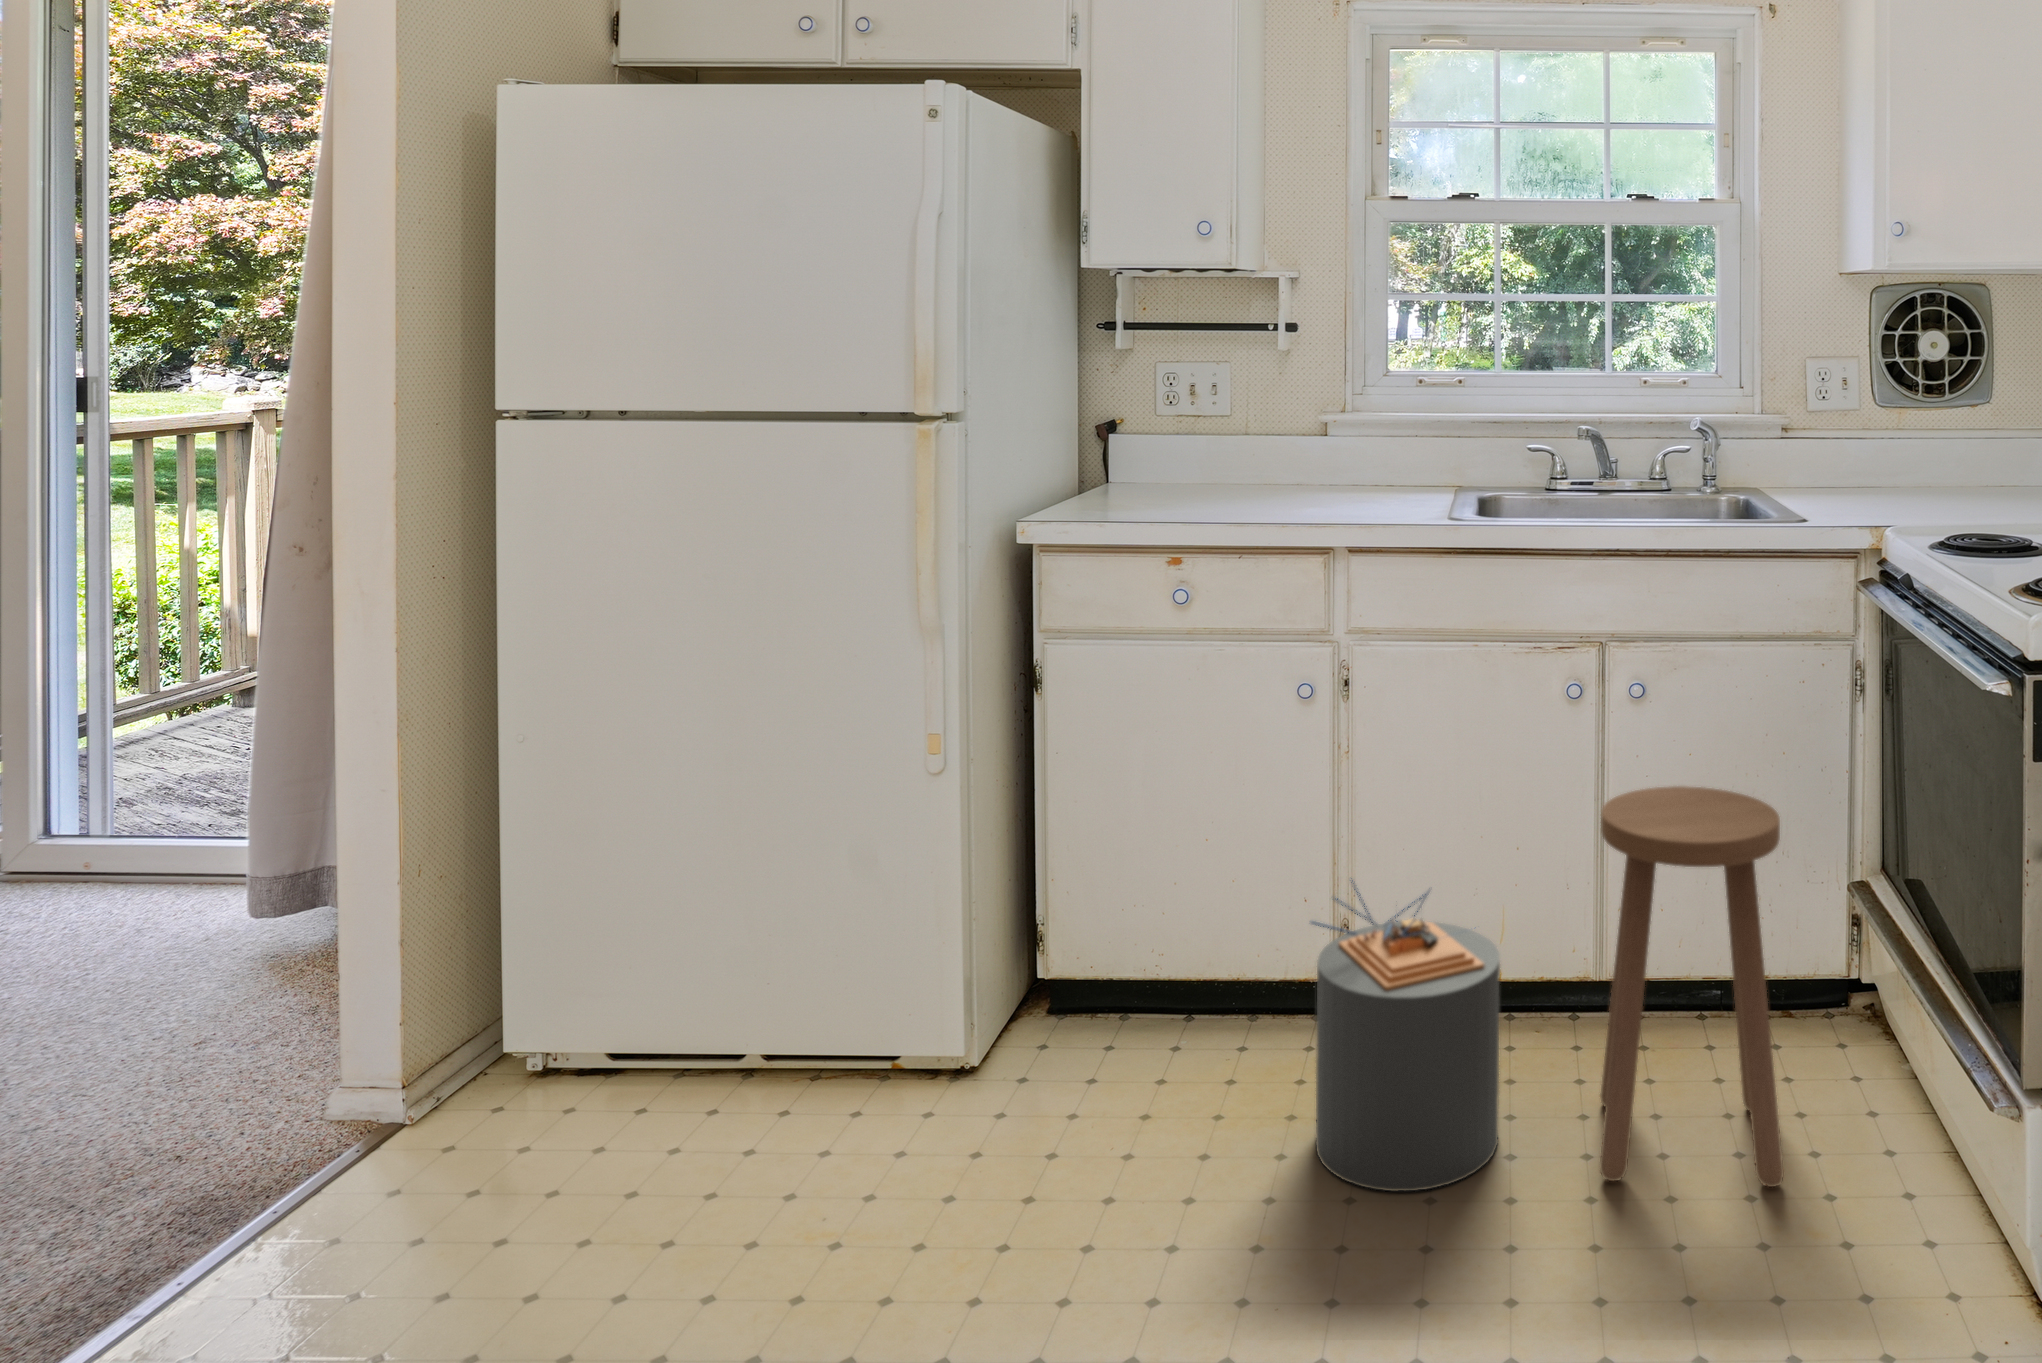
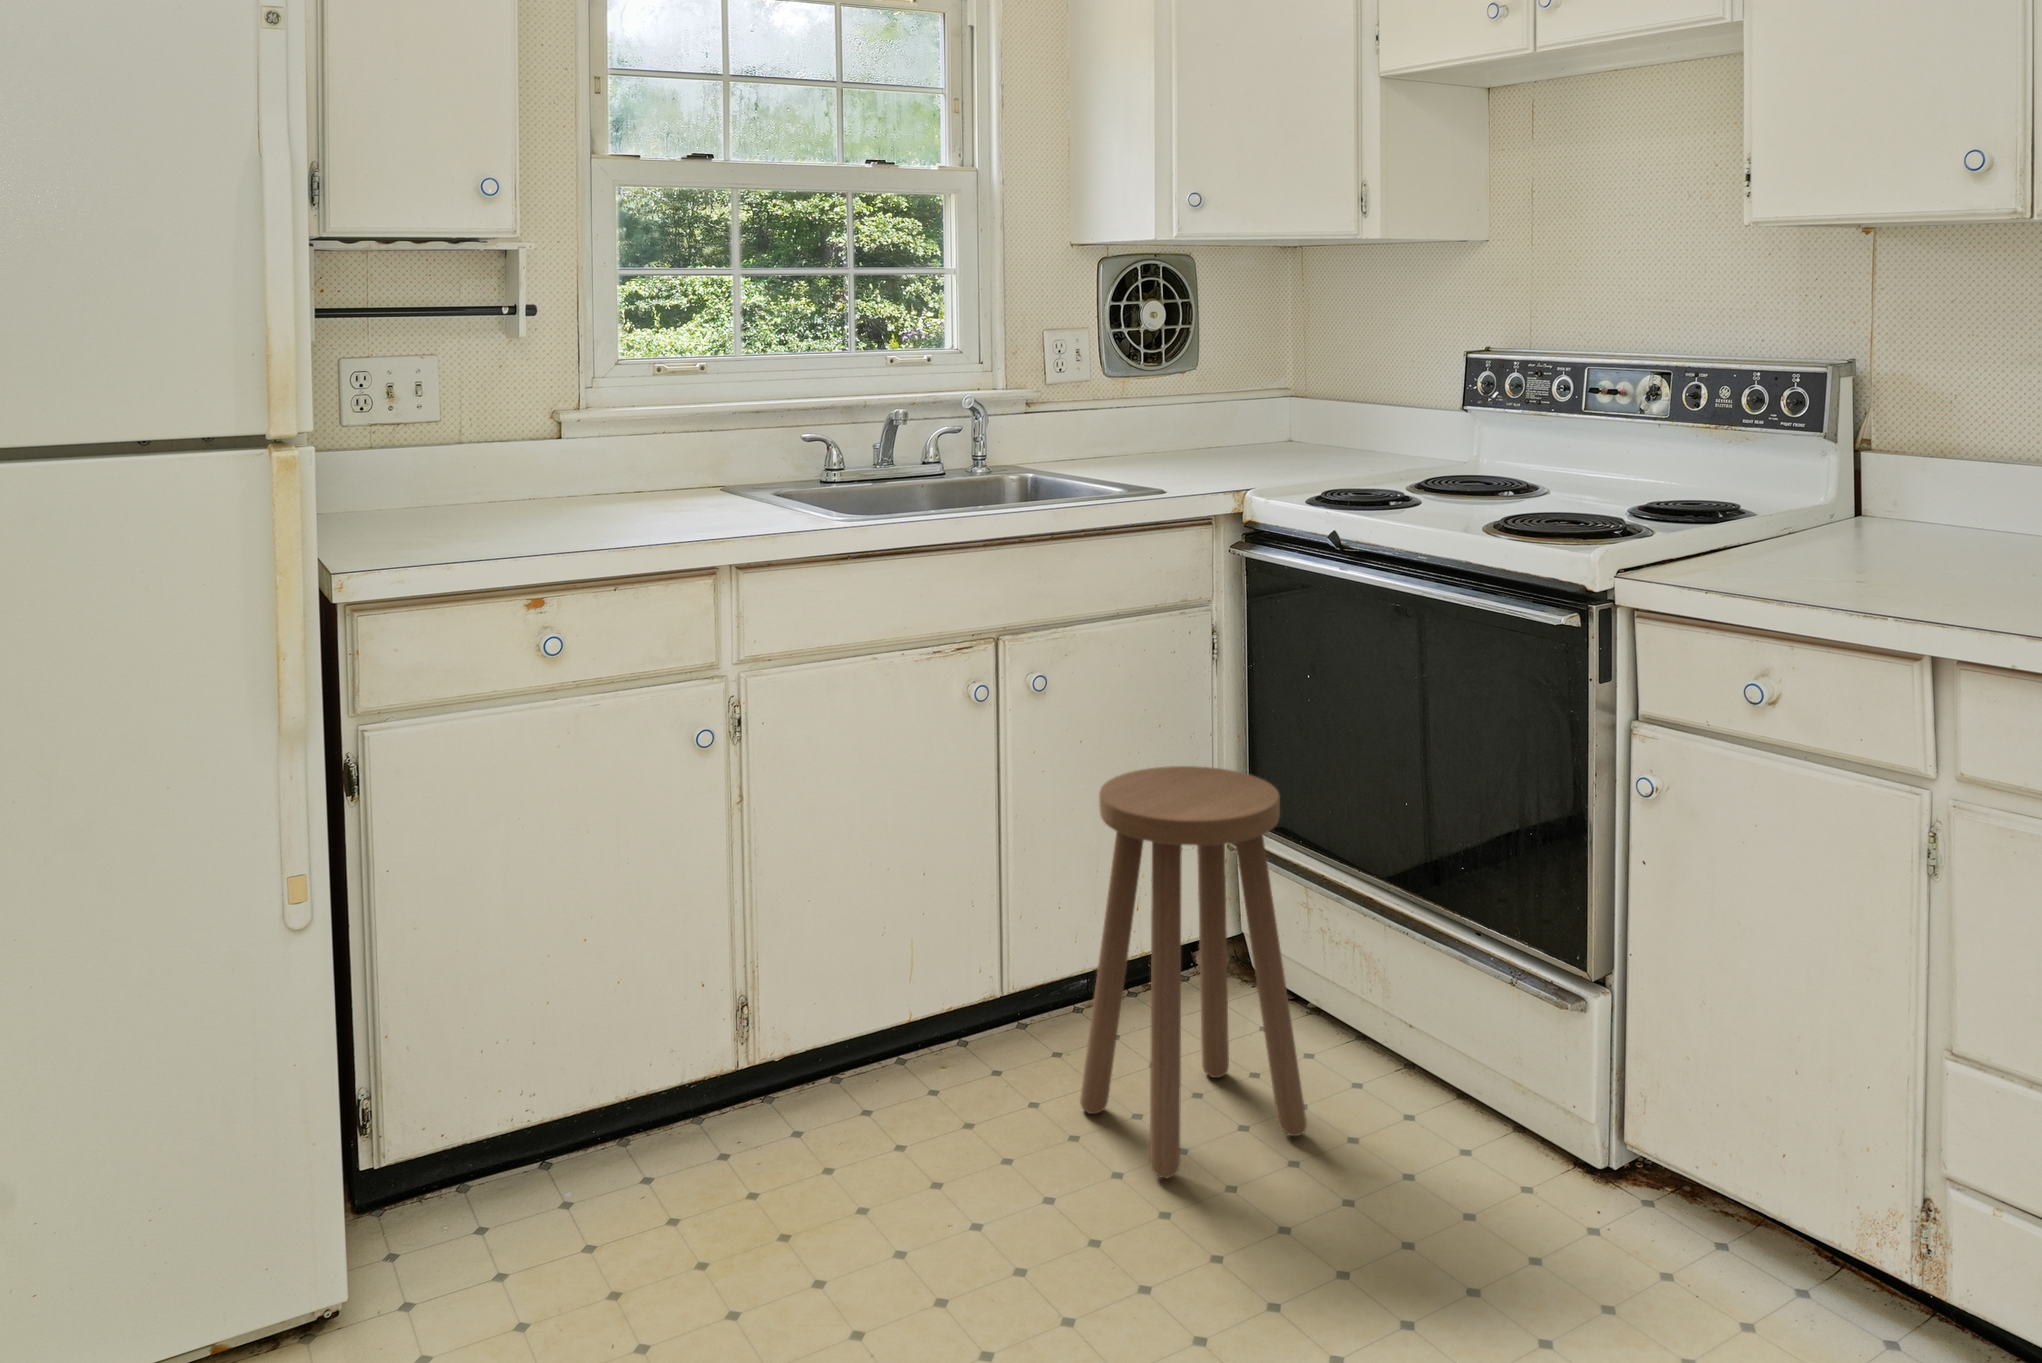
trash can: present [1311,878,1500,1191] -> none [838,920,1040,1269]

